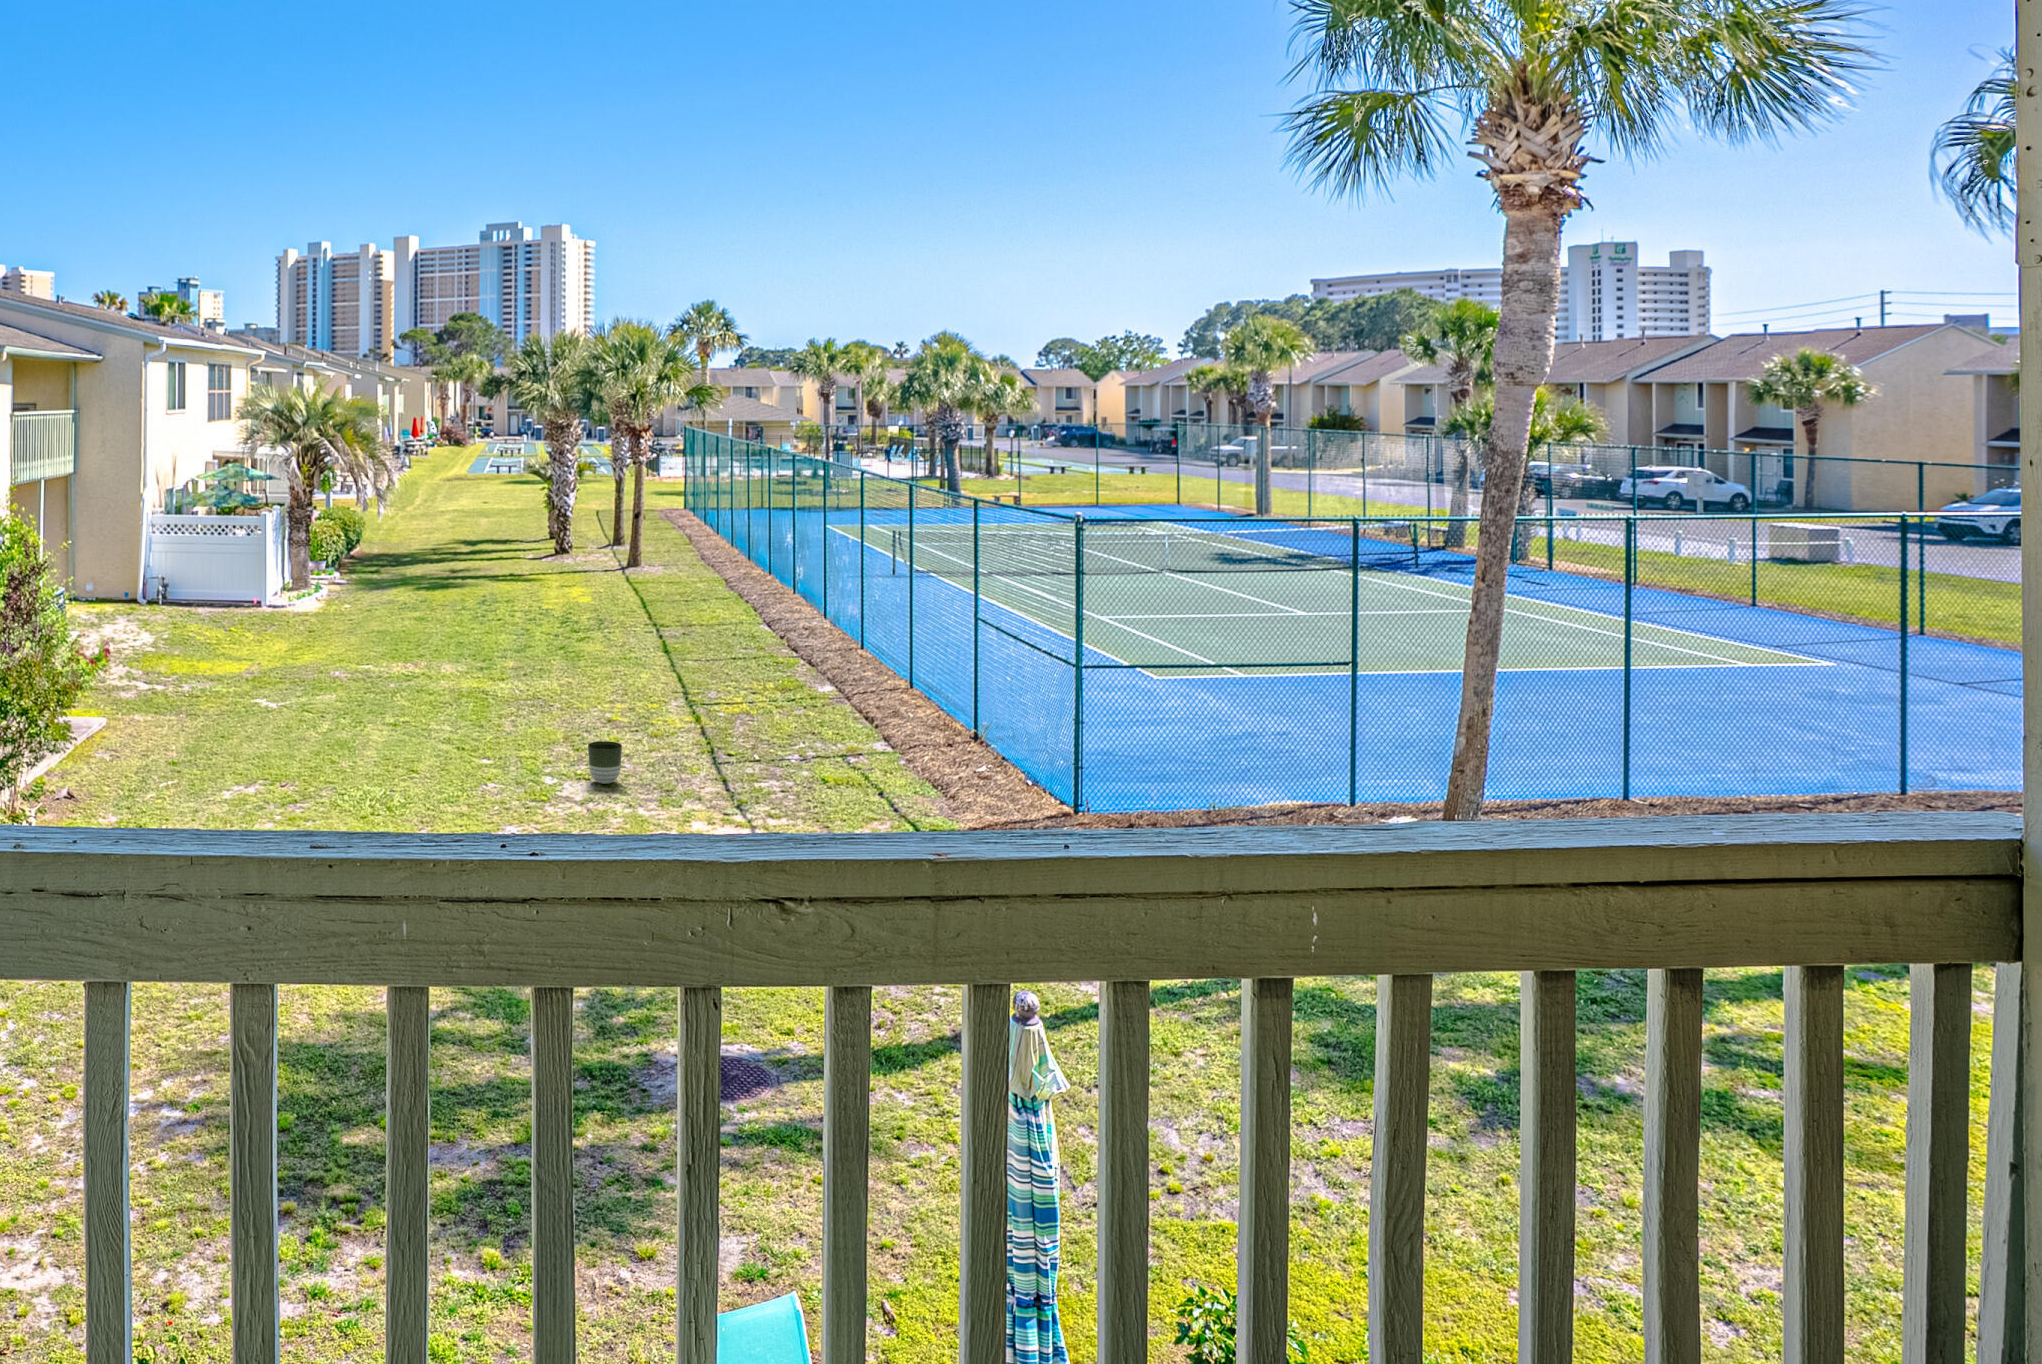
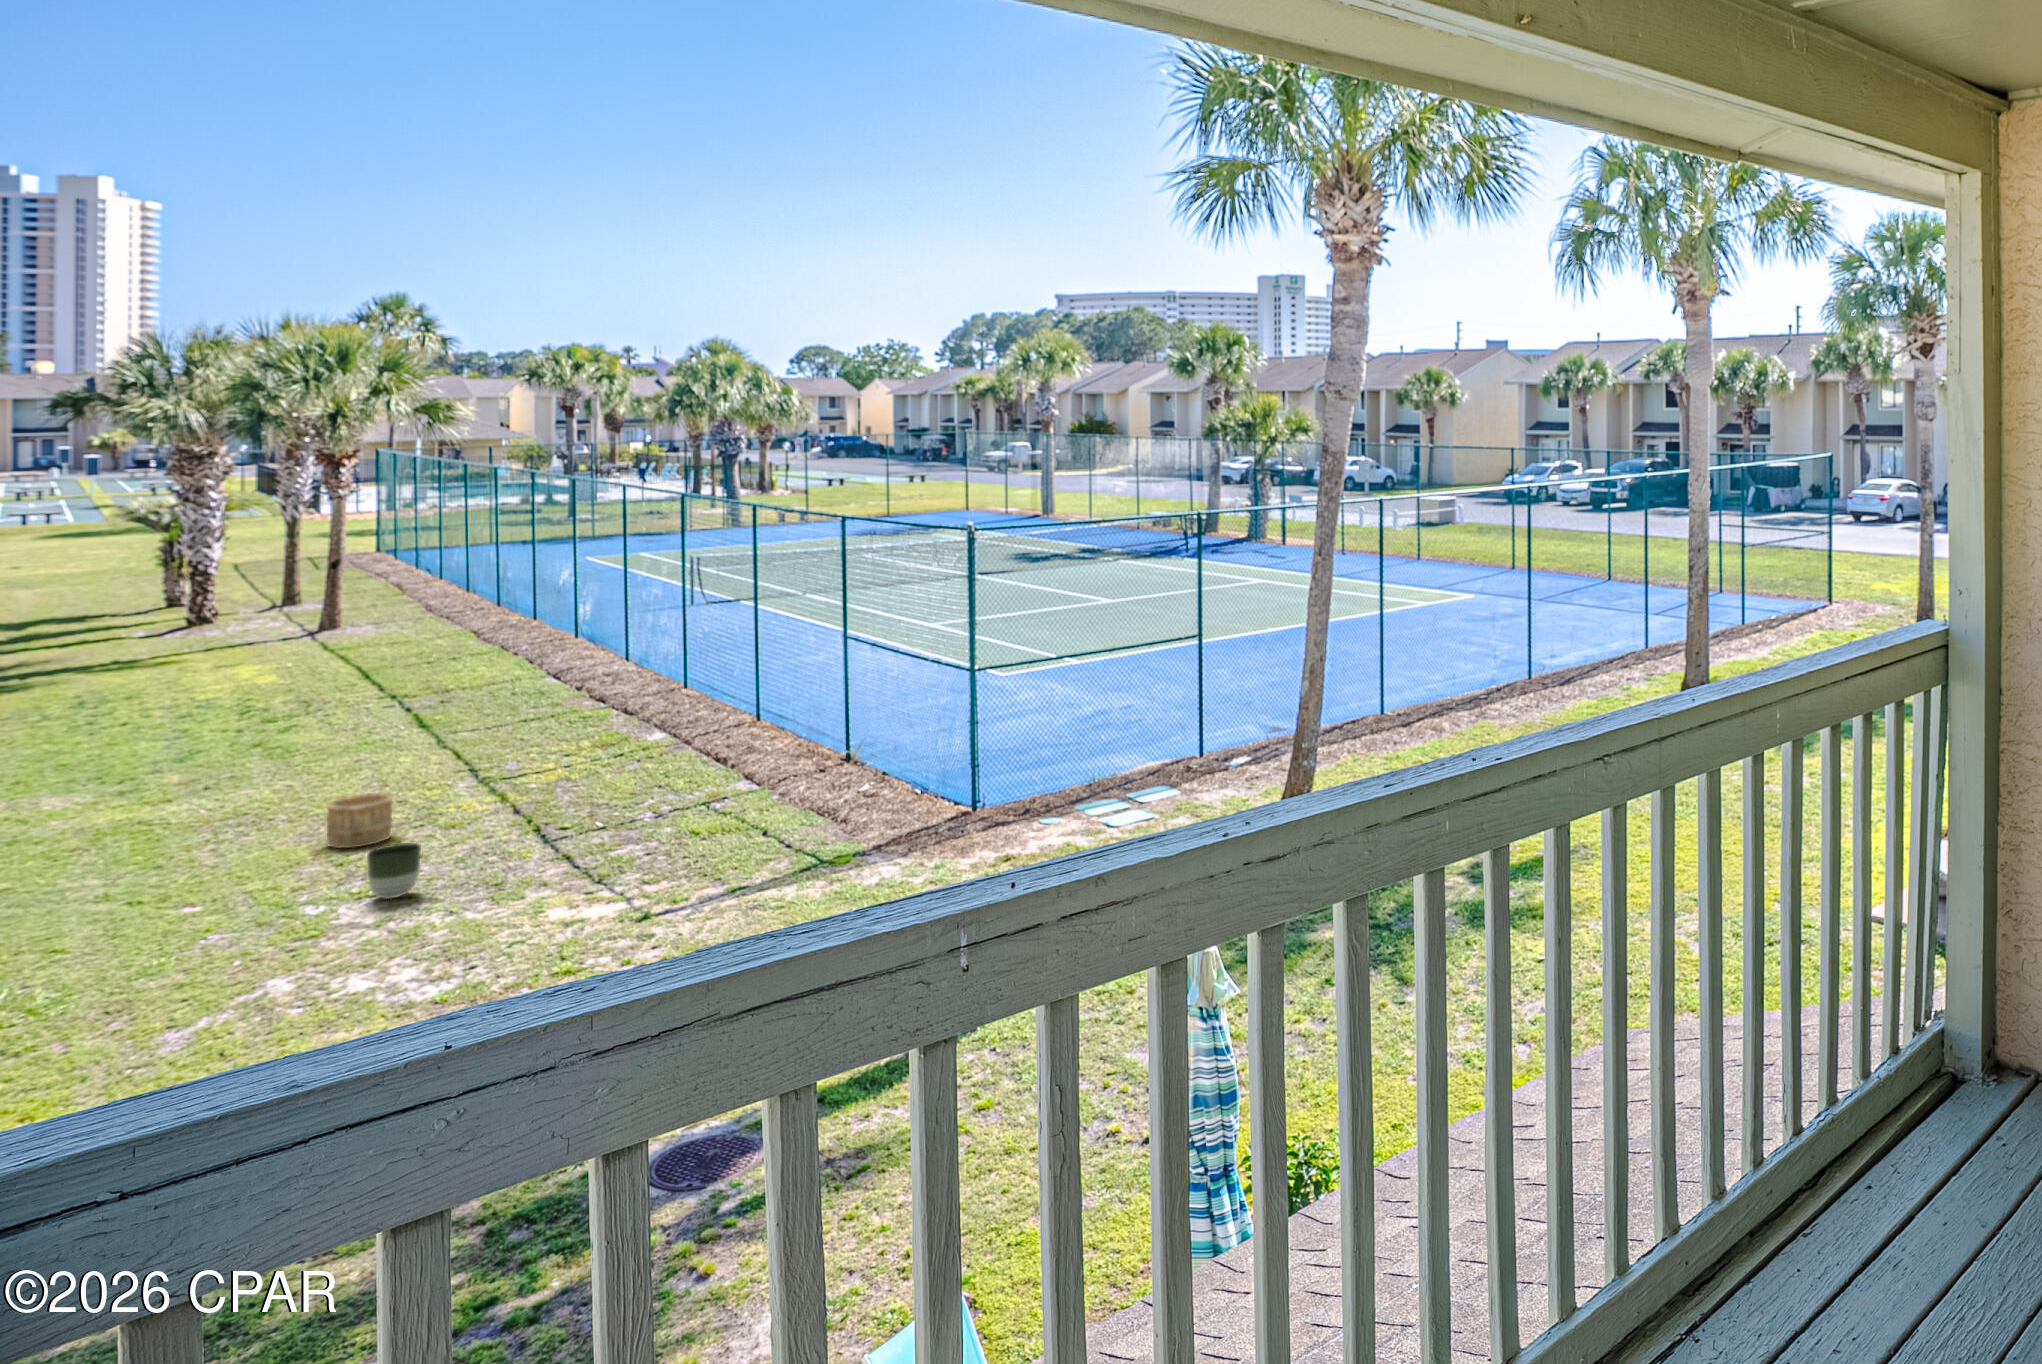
wooden bucket: none [580,698,623,739] -> present [326,792,393,848]

